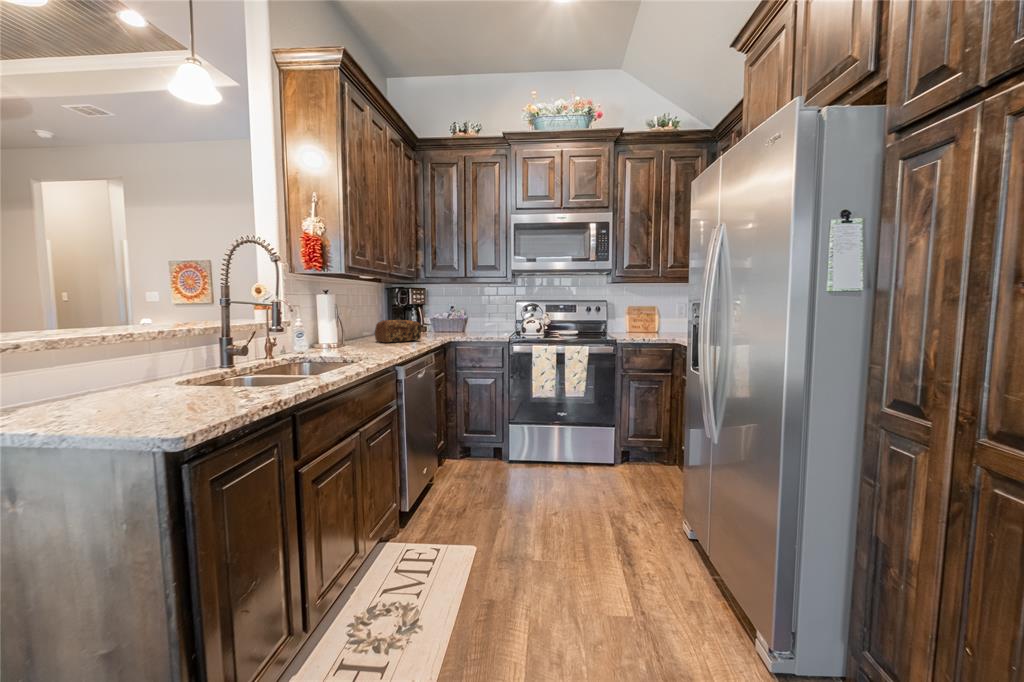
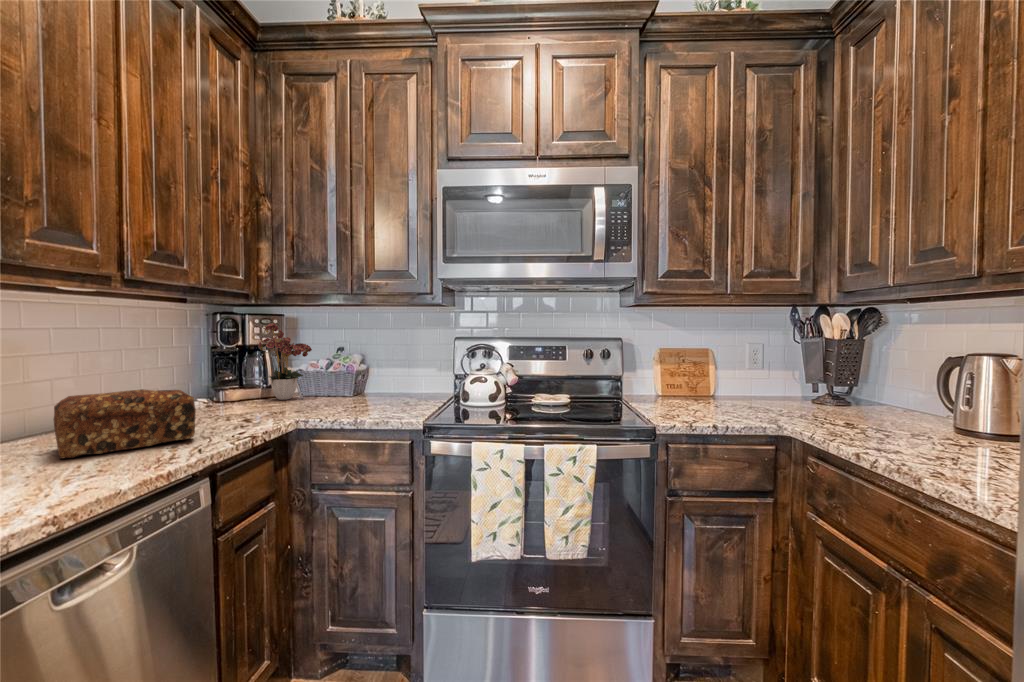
flower arrangement: none [417,292,443,333] -> present [259,324,312,400]

